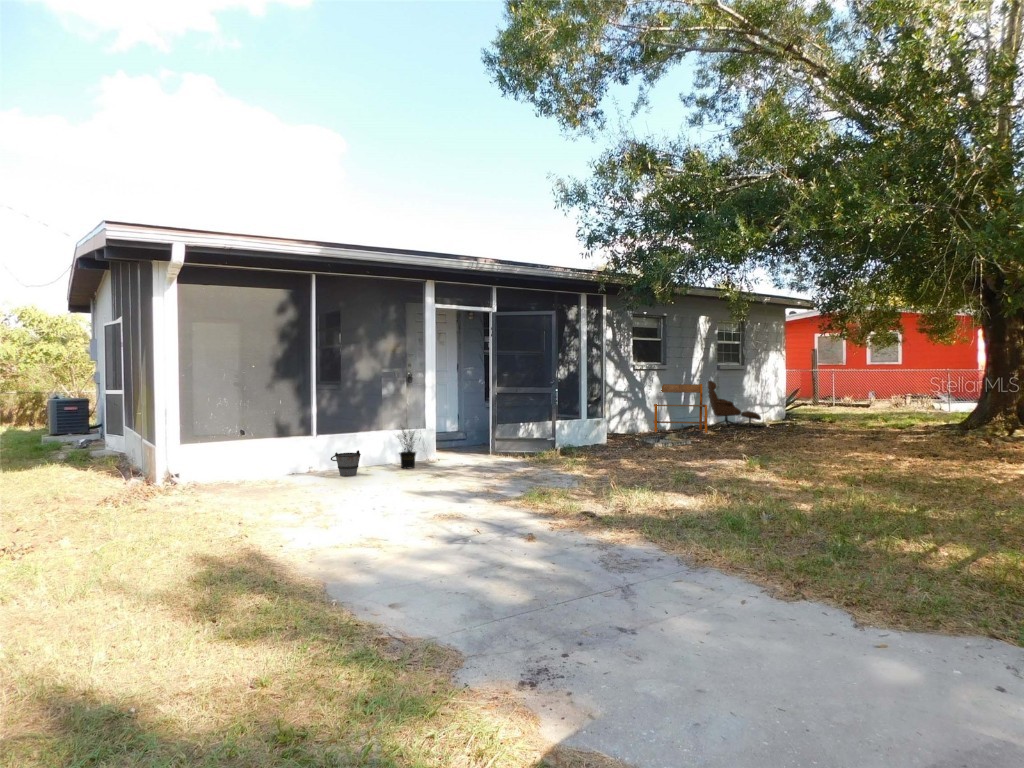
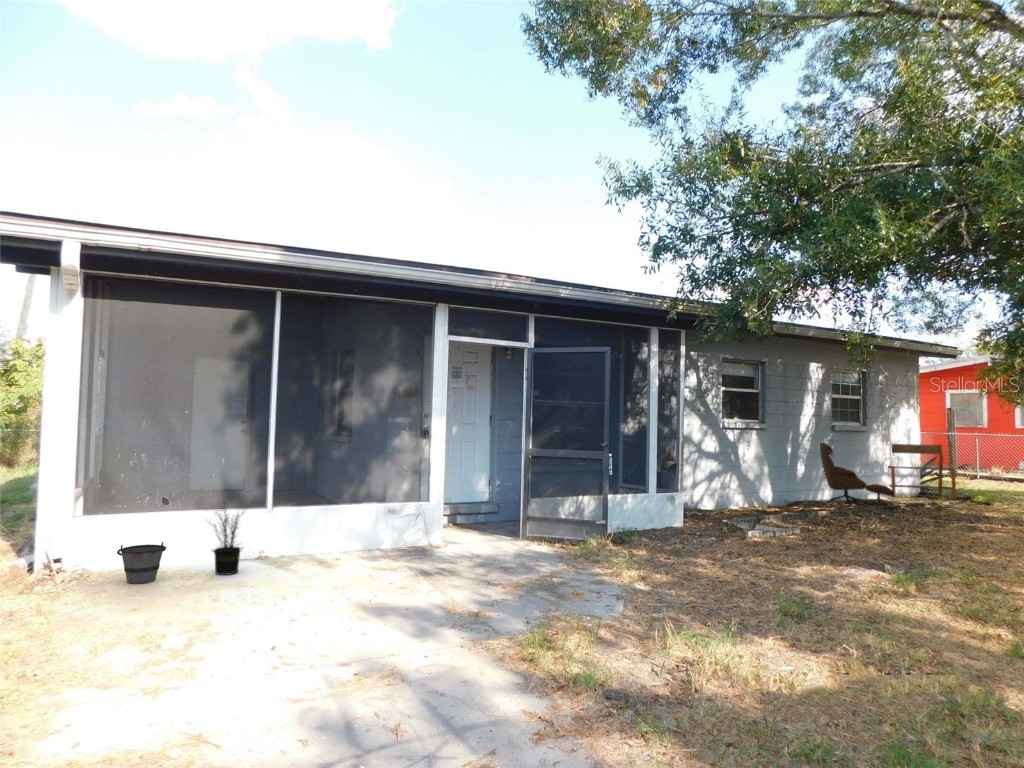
bench: present [654,384,707,433] -> present [886,444,956,499]
potted plant: present [399,427,416,468] -> present [212,507,247,575]
bucket: present [331,450,361,476] -> present [117,542,166,584]

